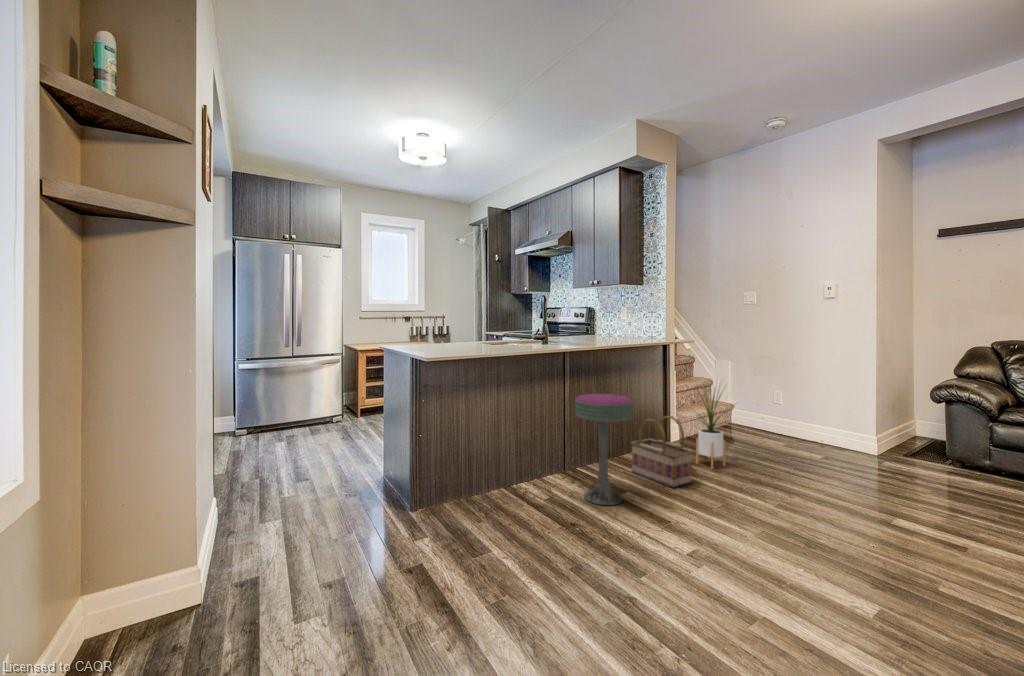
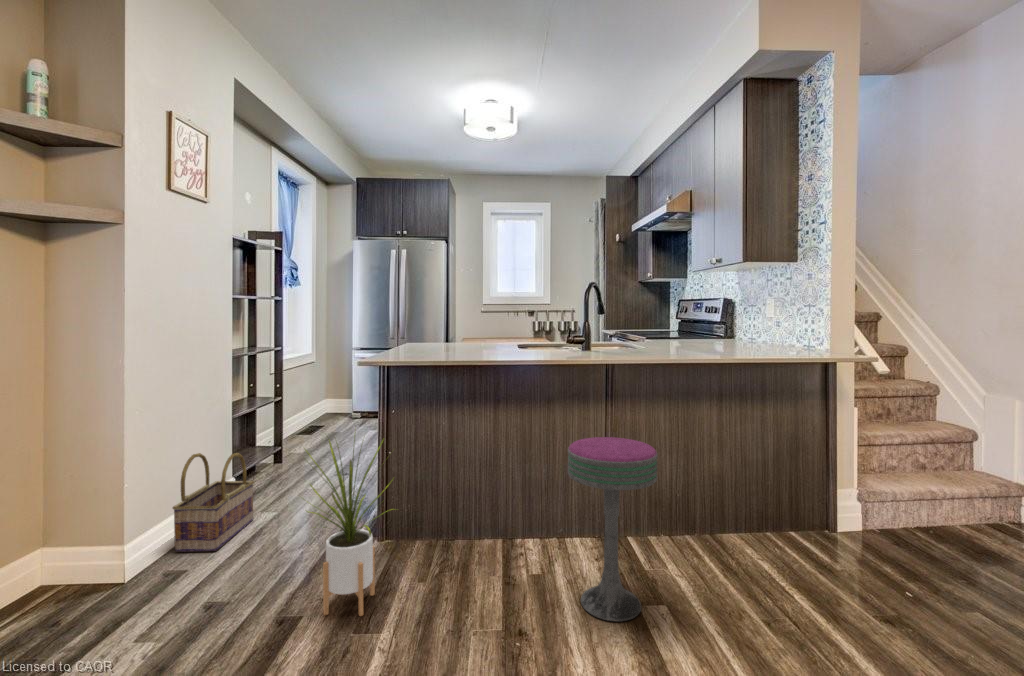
house plant: present [696,384,728,469] -> present [305,440,393,616]
basket: present [631,416,693,488] -> present [173,453,254,552]

